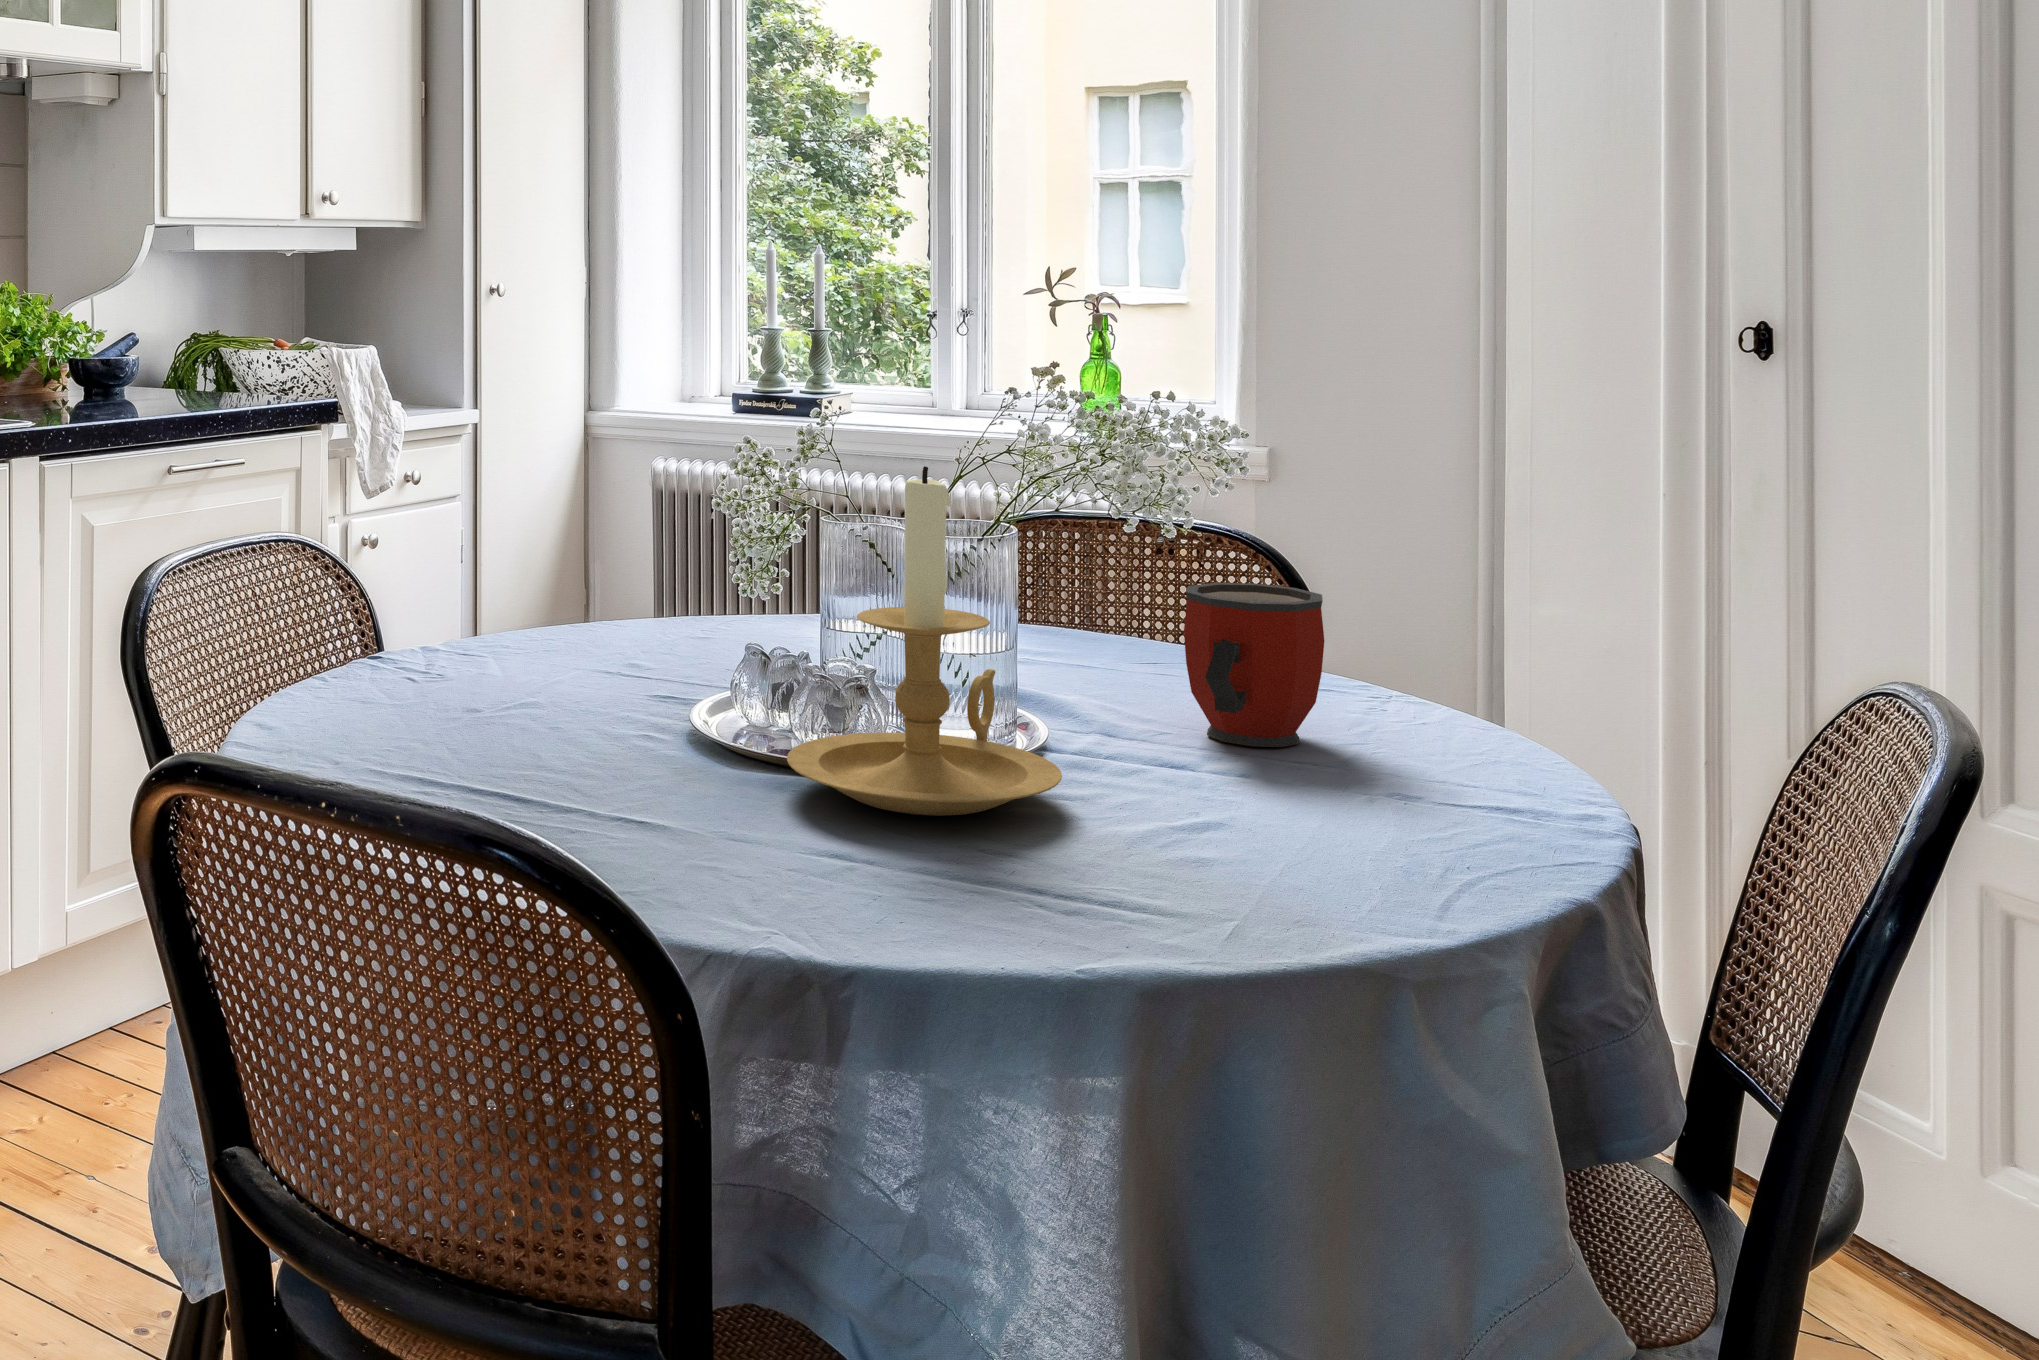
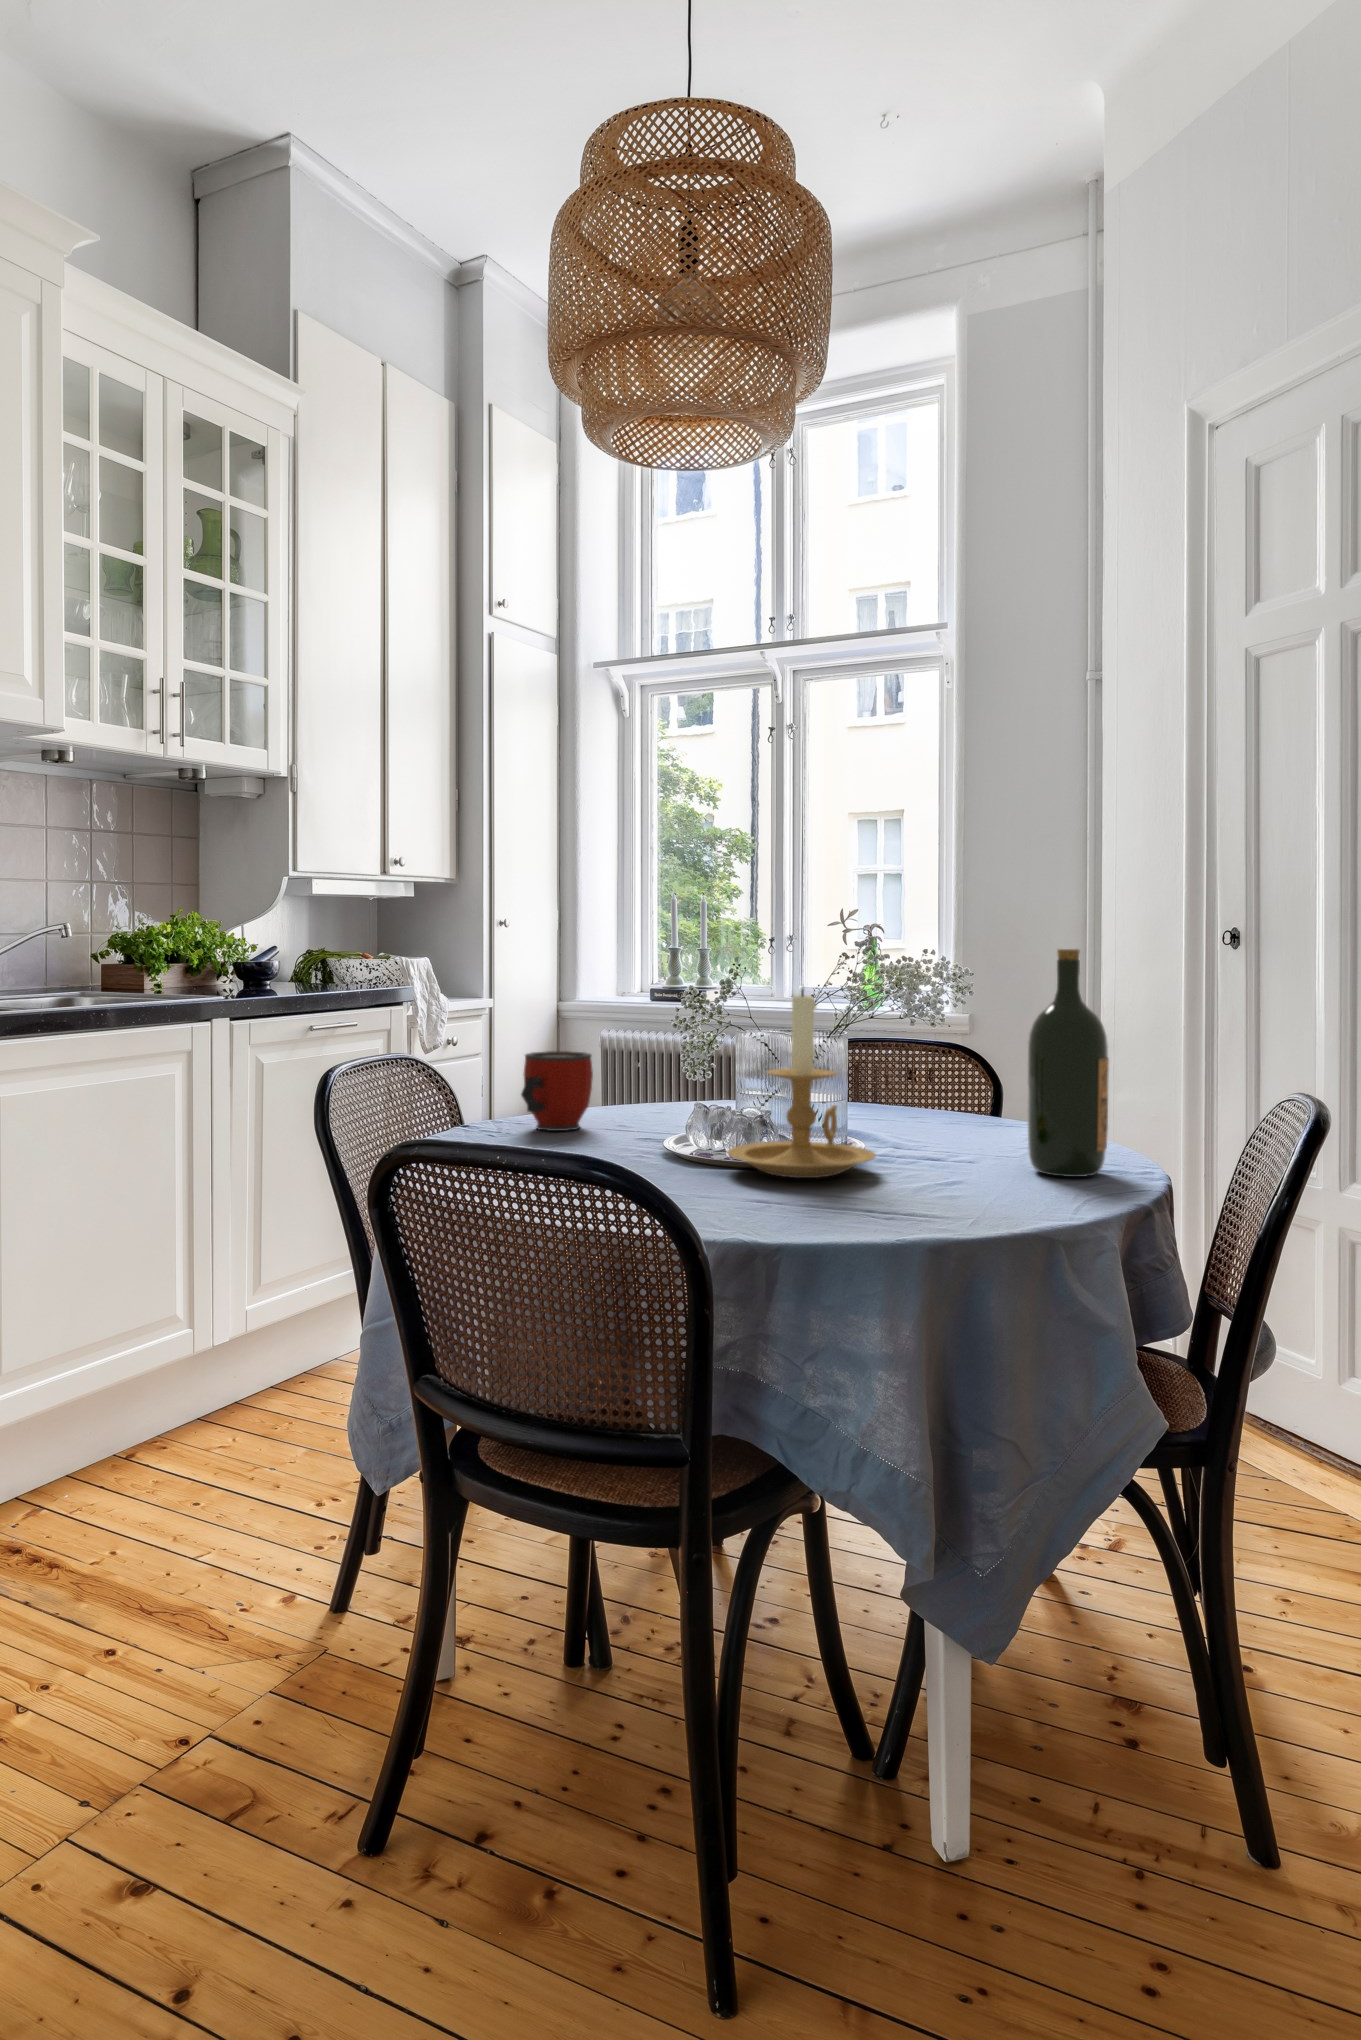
wine bottle: none [1357,403,1520,838] -> present [1027,949,1109,1177]
mug: present [1184,583,1324,747] -> present [521,1051,593,1131]

